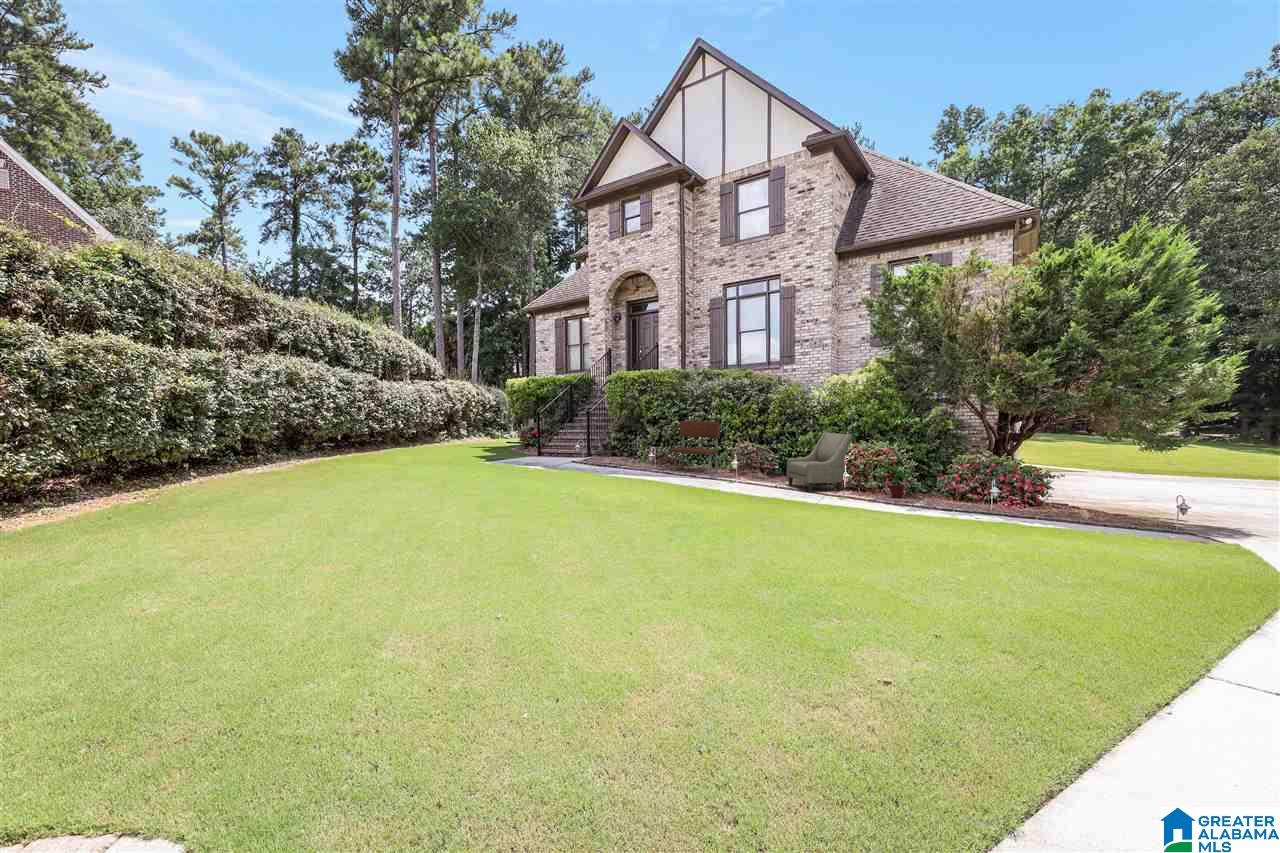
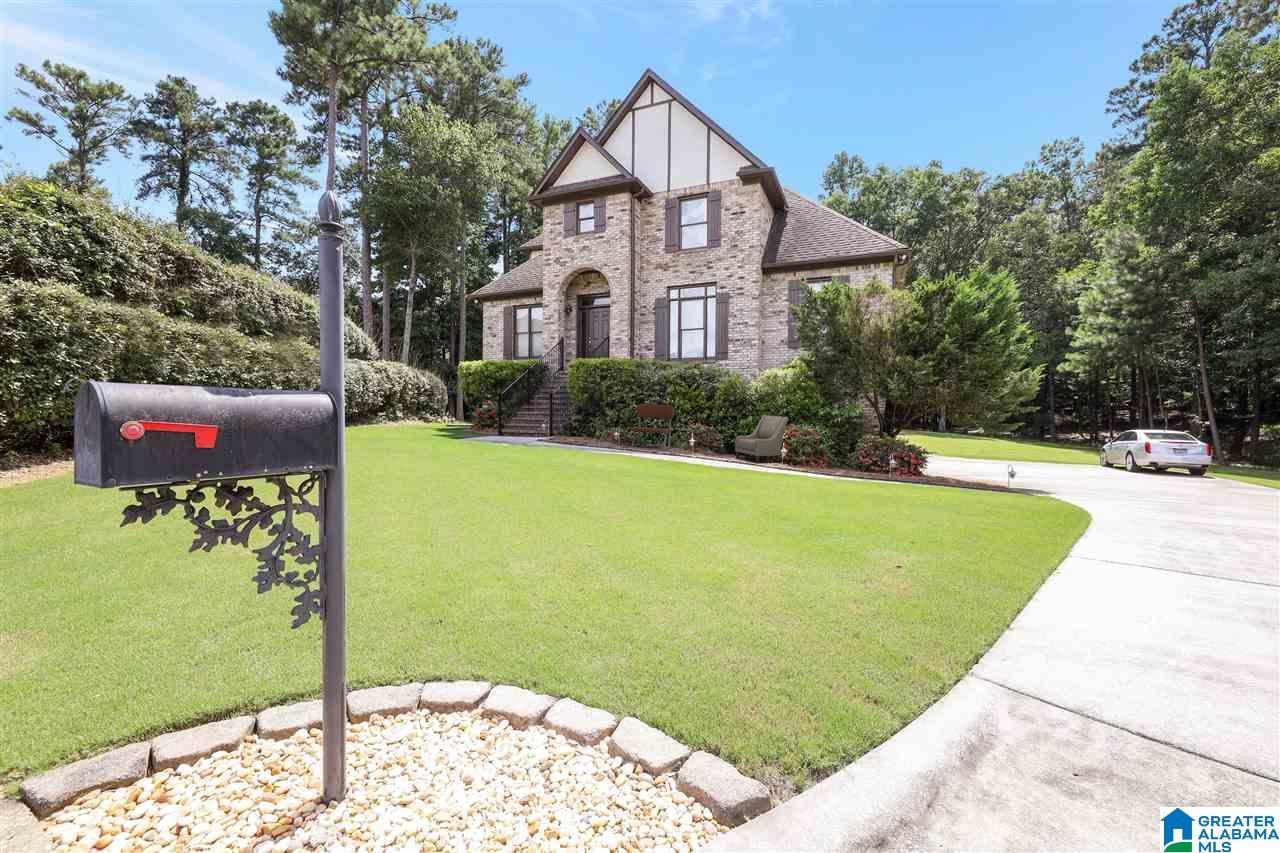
potted plant: present [880,466,917,498] -> none [811,442,839,467]

